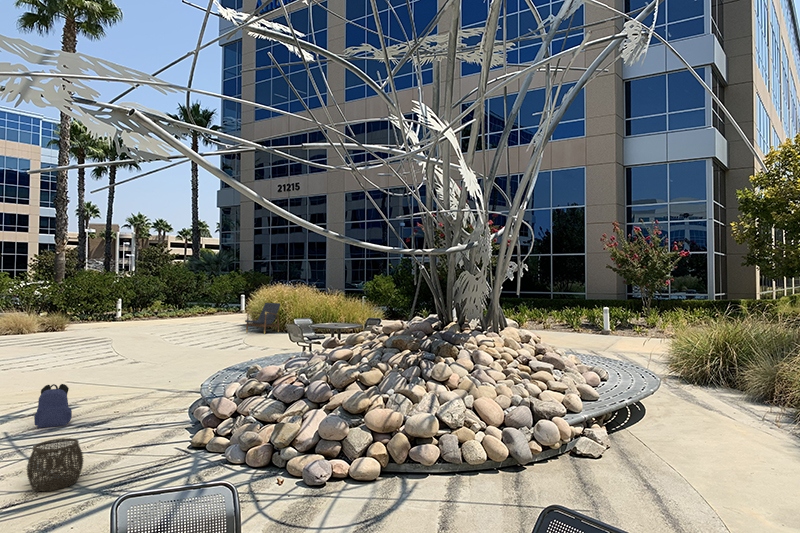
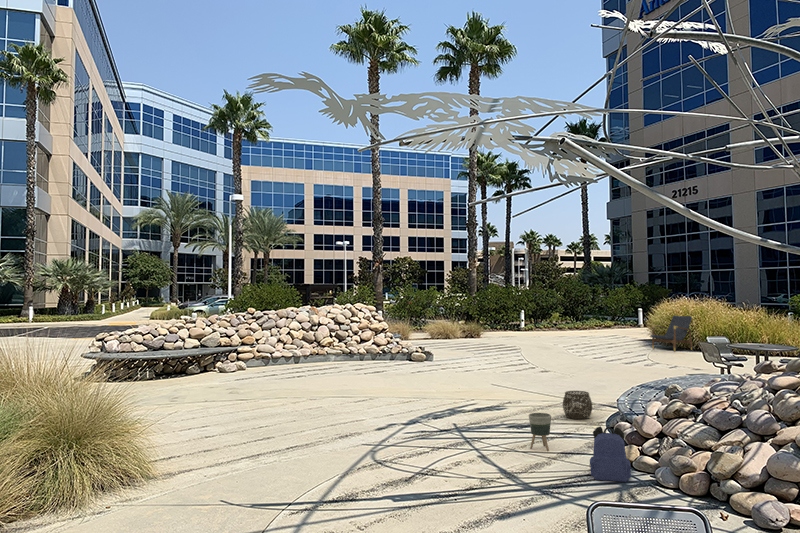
backpack: present [34,384,72,428] -> present [590,426,631,482]
planter: none [98,406,126,447] -> present [529,413,551,451]
woven basket: present [27,438,83,491] -> present [563,391,592,419]

